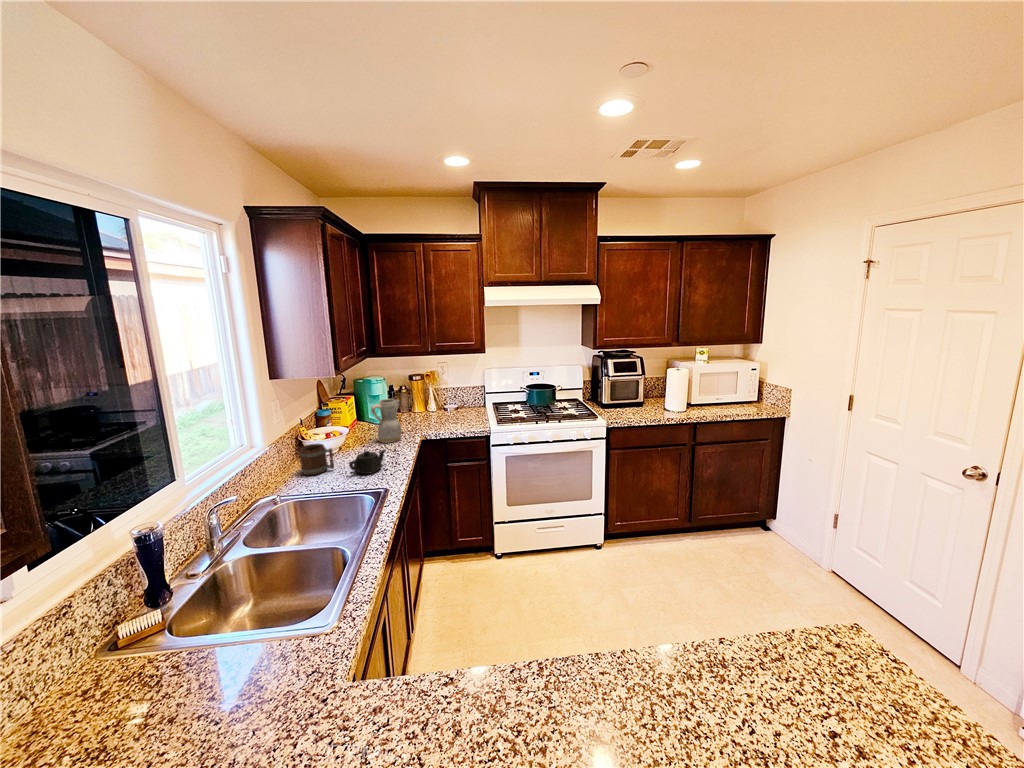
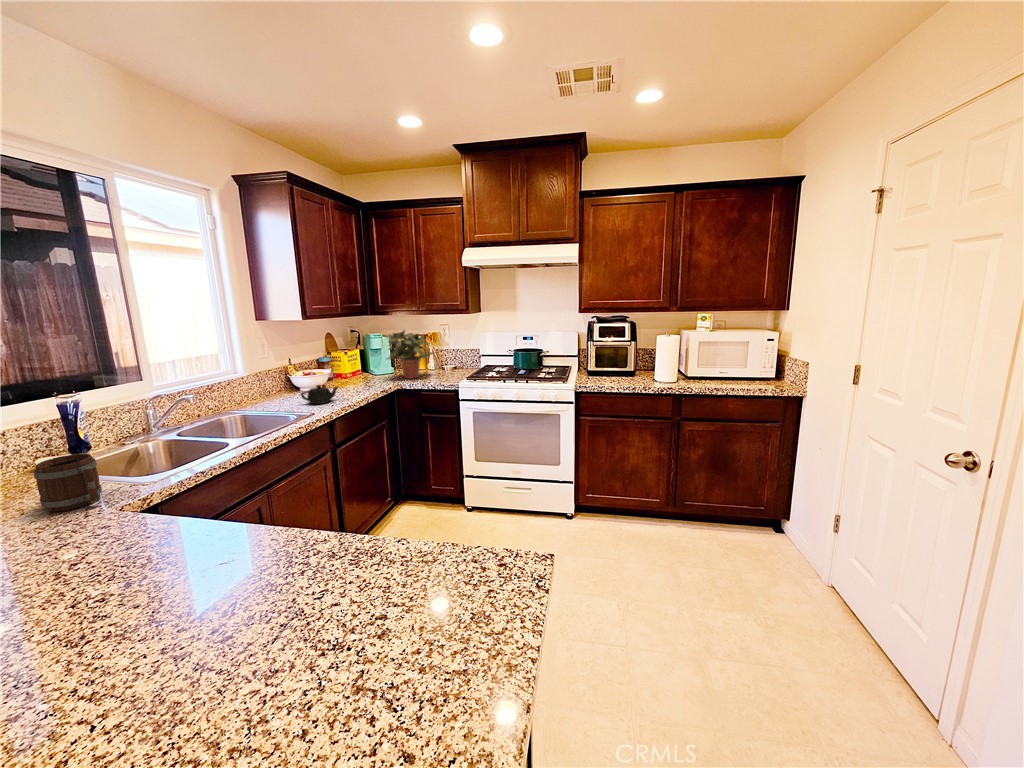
potted plant: none [399,374,450,426] -> present [387,330,434,379]
ceramic pitcher: present [371,399,401,443] -> none [348,349,377,387]
mug: present [299,443,334,475] -> present [34,454,102,512]

